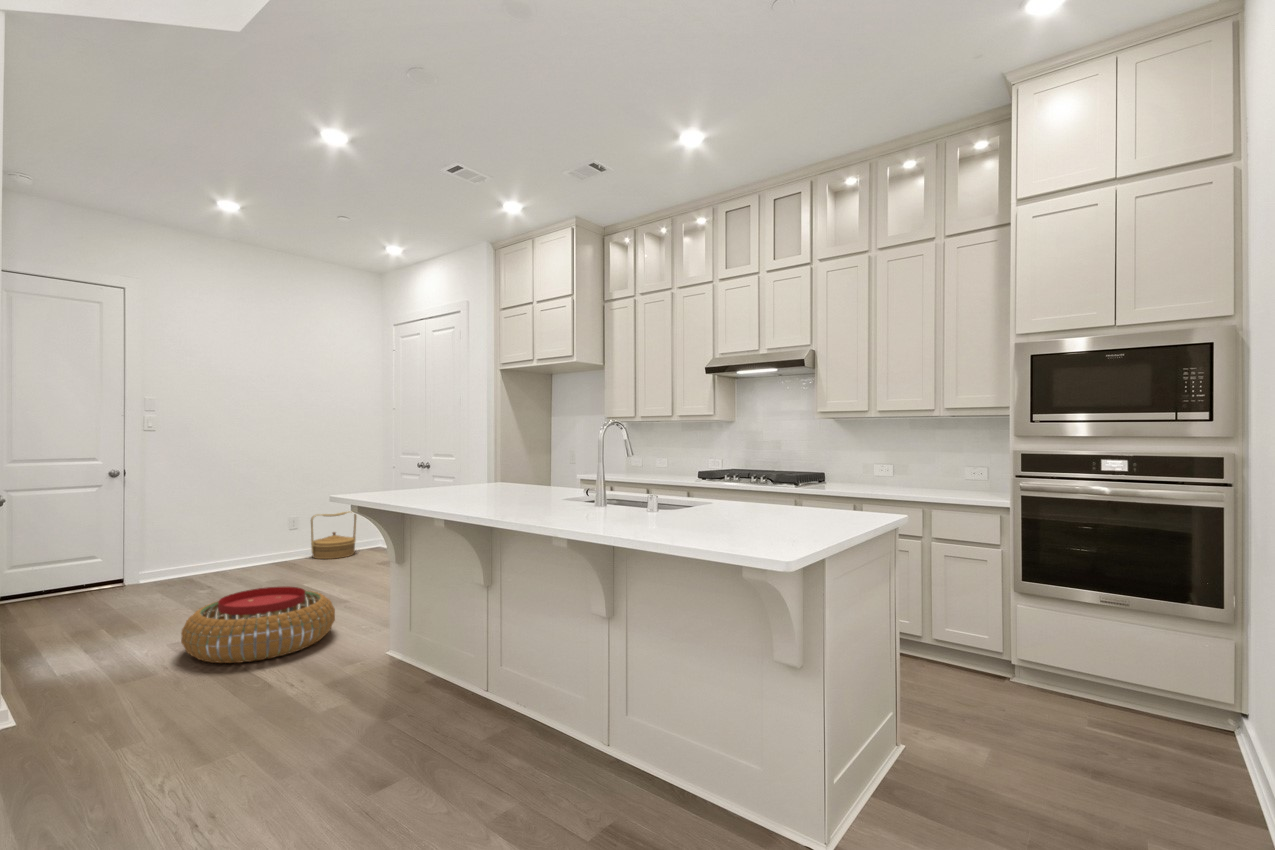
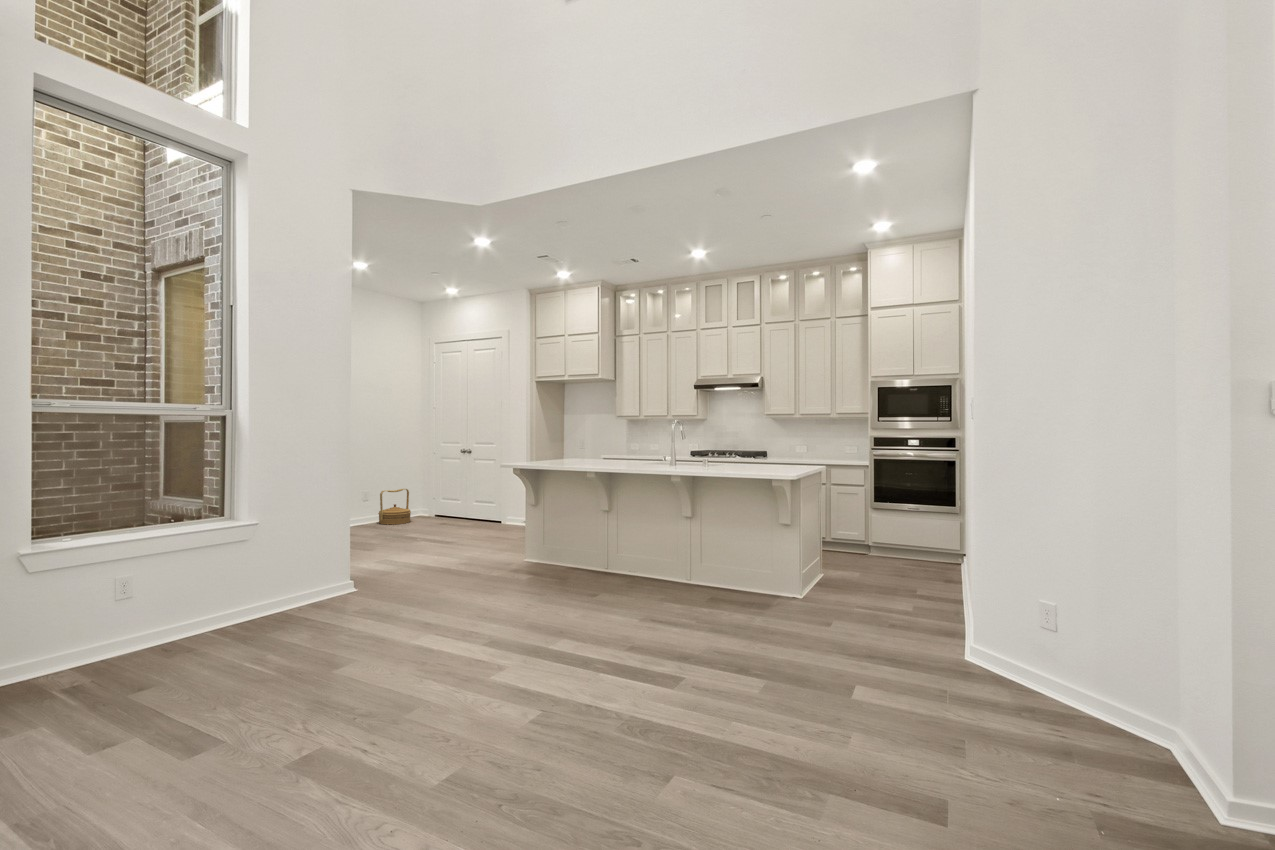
pouf: present [181,587,335,663] -> none [397,526,482,566]

